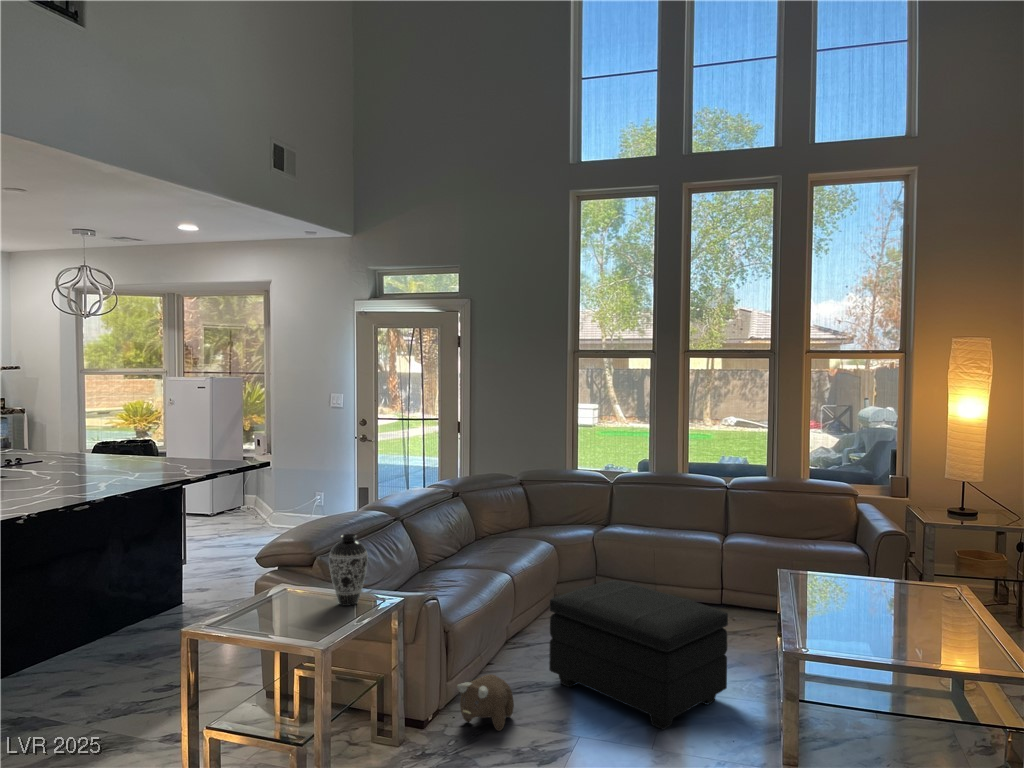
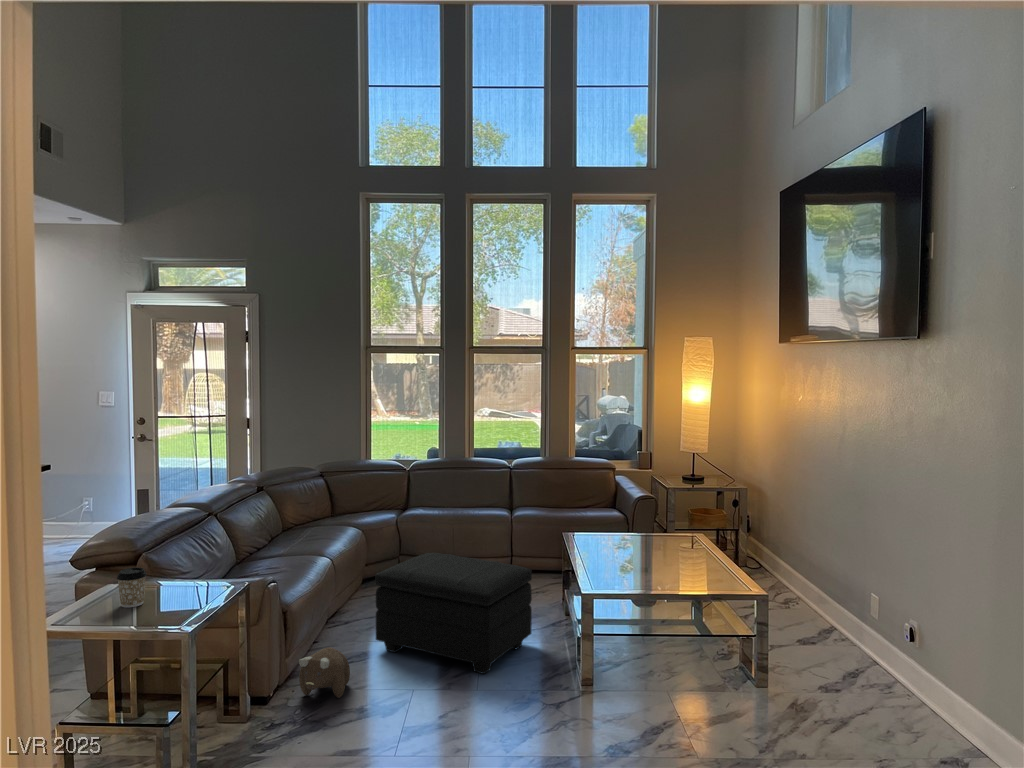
decorative vase: present [329,534,368,606] -> none [171,524,212,594]
coffee cup: none [278,574,305,613] -> present [117,567,147,608]

